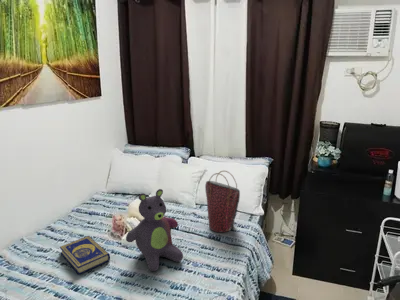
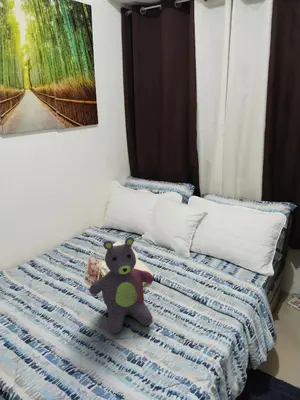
handbag: present [205,171,240,232] -> none [196,218,235,294]
book: present [60,236,110,275] -> none [29,278,75,323]

